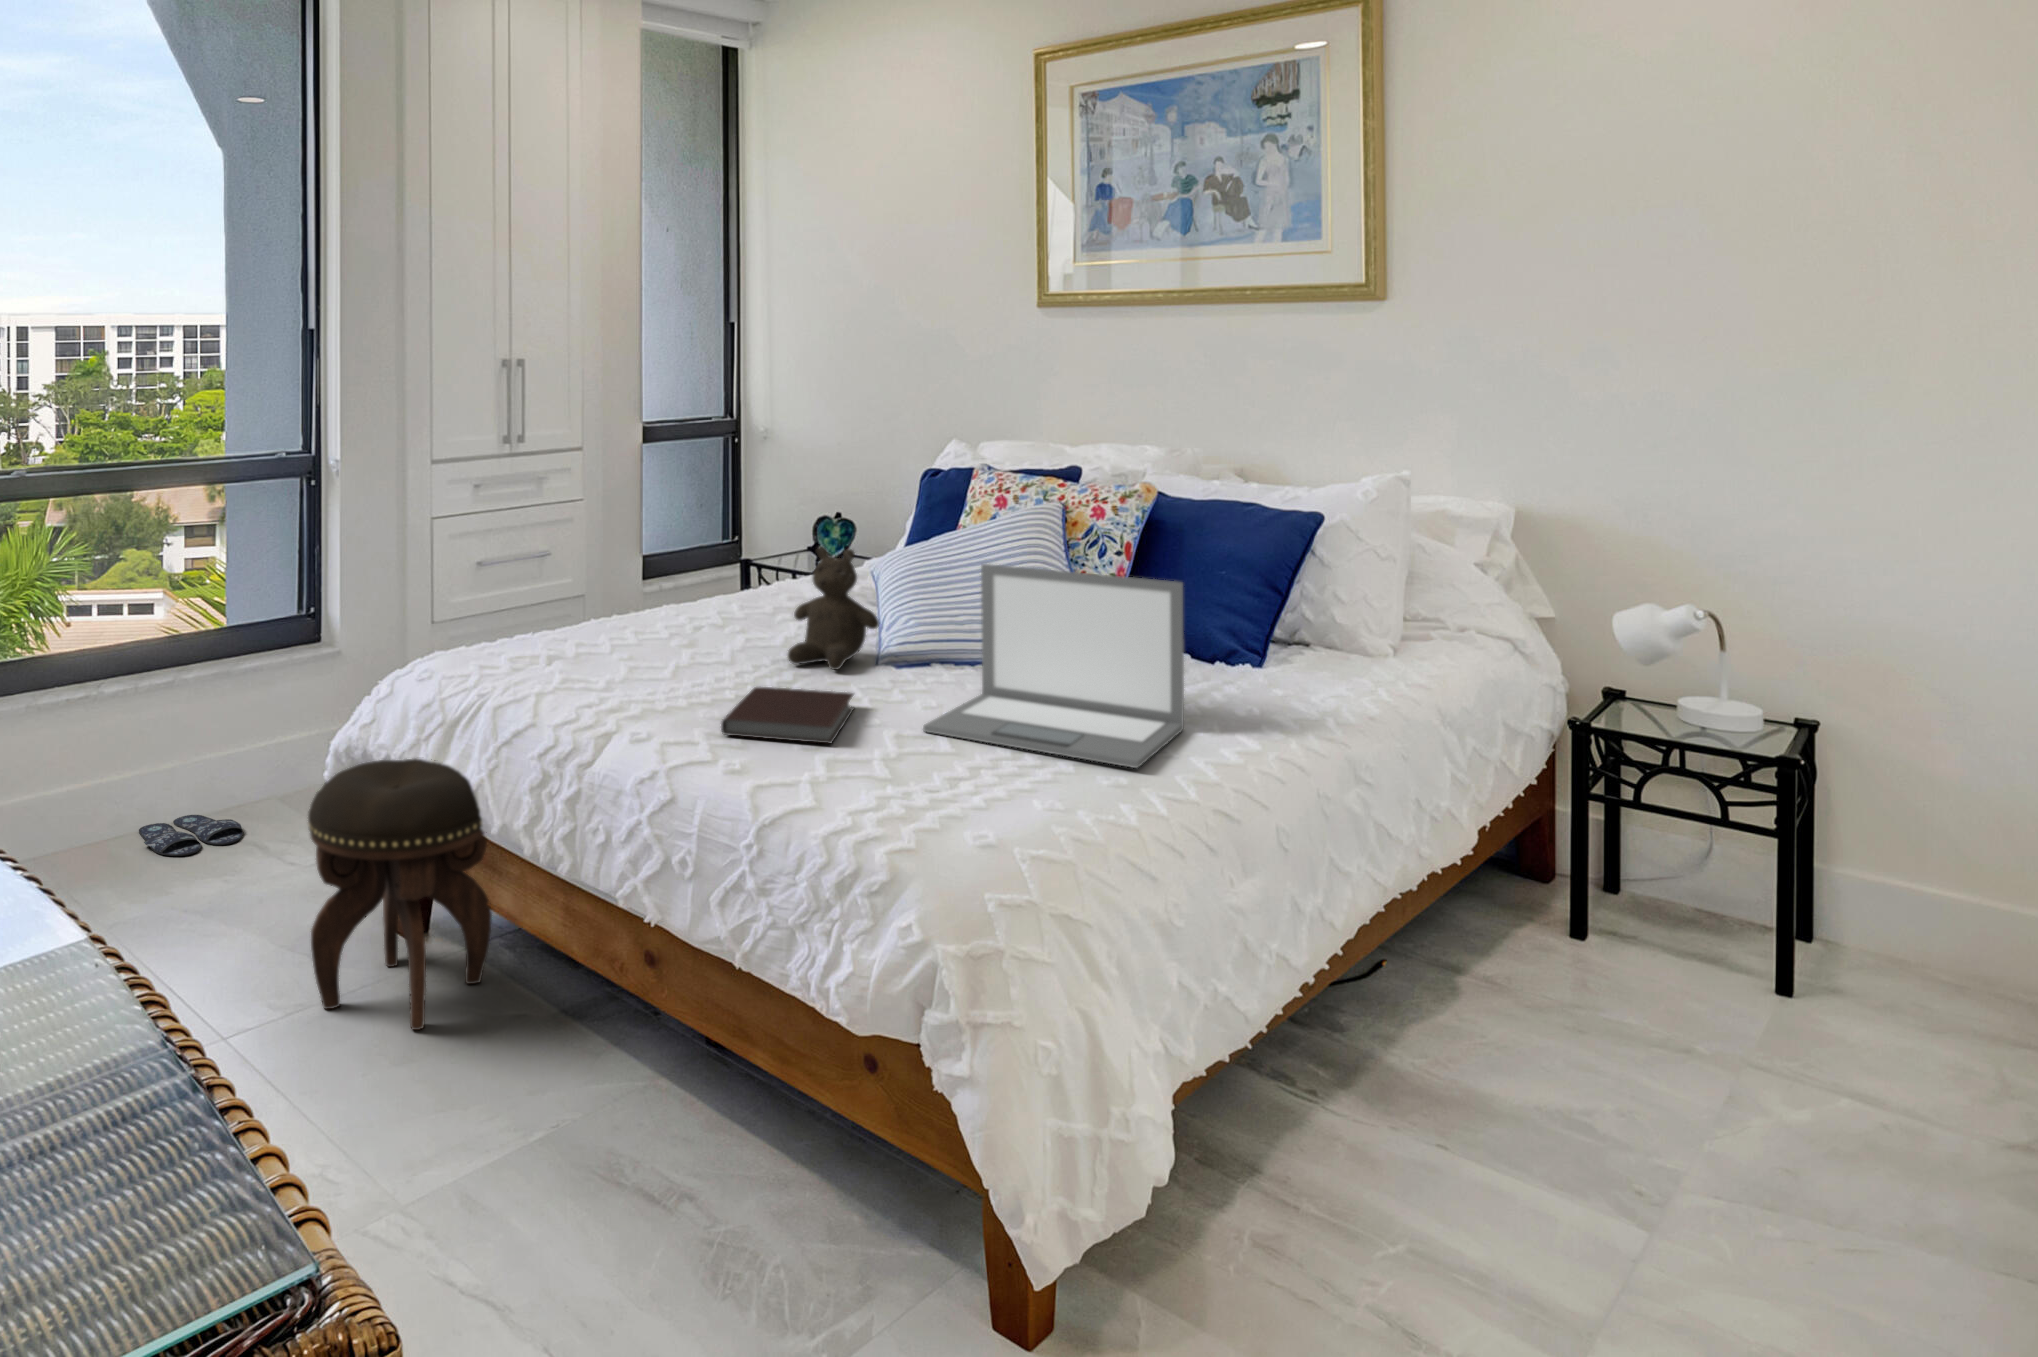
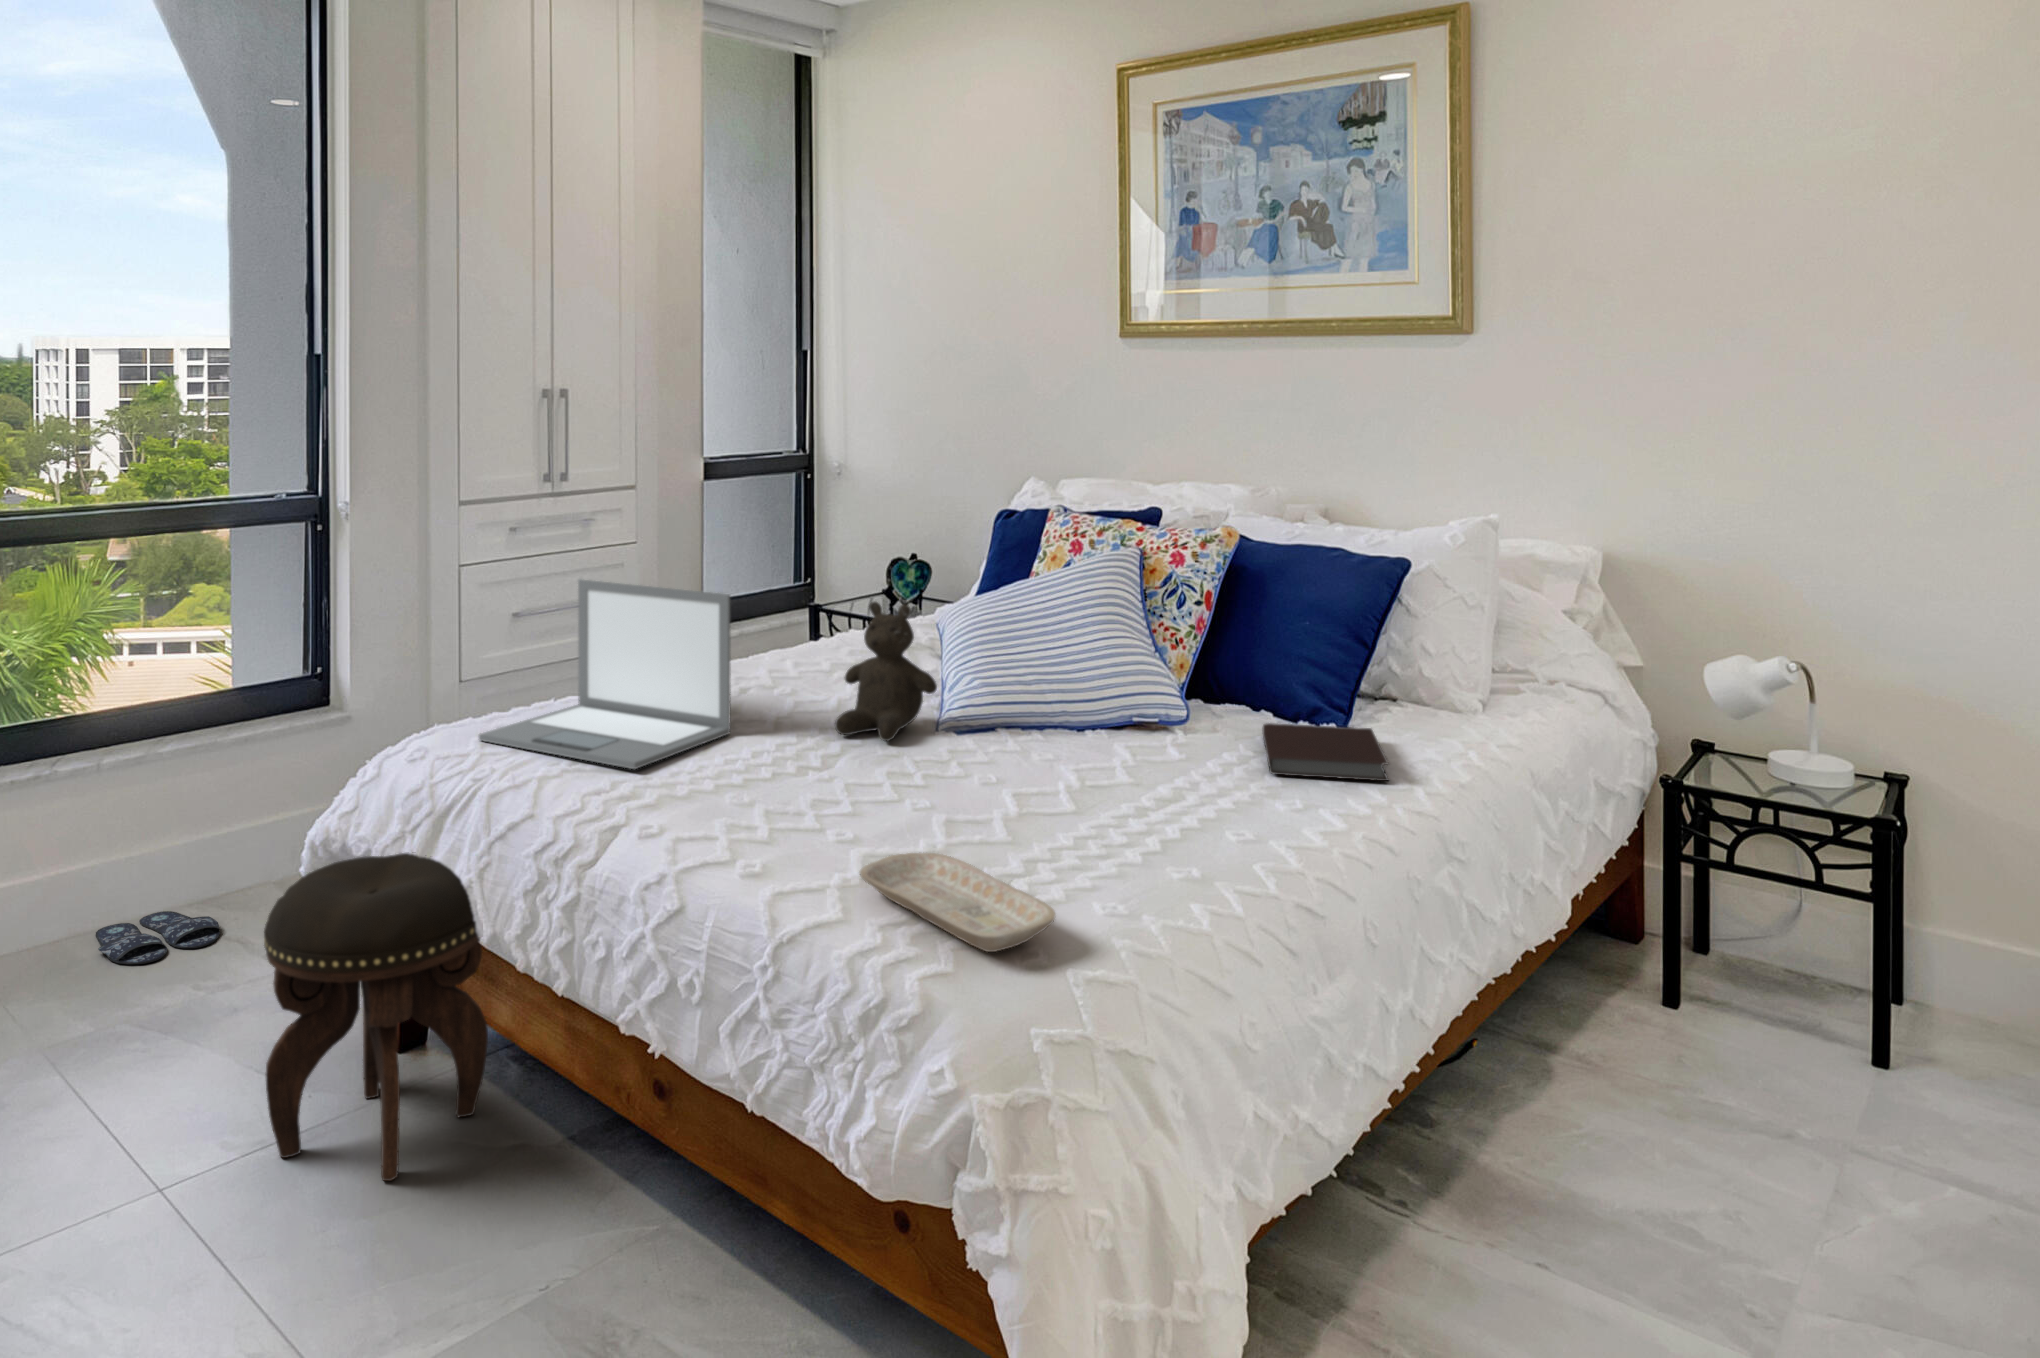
laptop: present [923,564,1184,768] -> present [479,580,731,769]
notebook: present [721,687,854,744] -> present [1262,723,1388,781]
tray: none [827,756,1004,834] -> present [860,853,1055,952]

